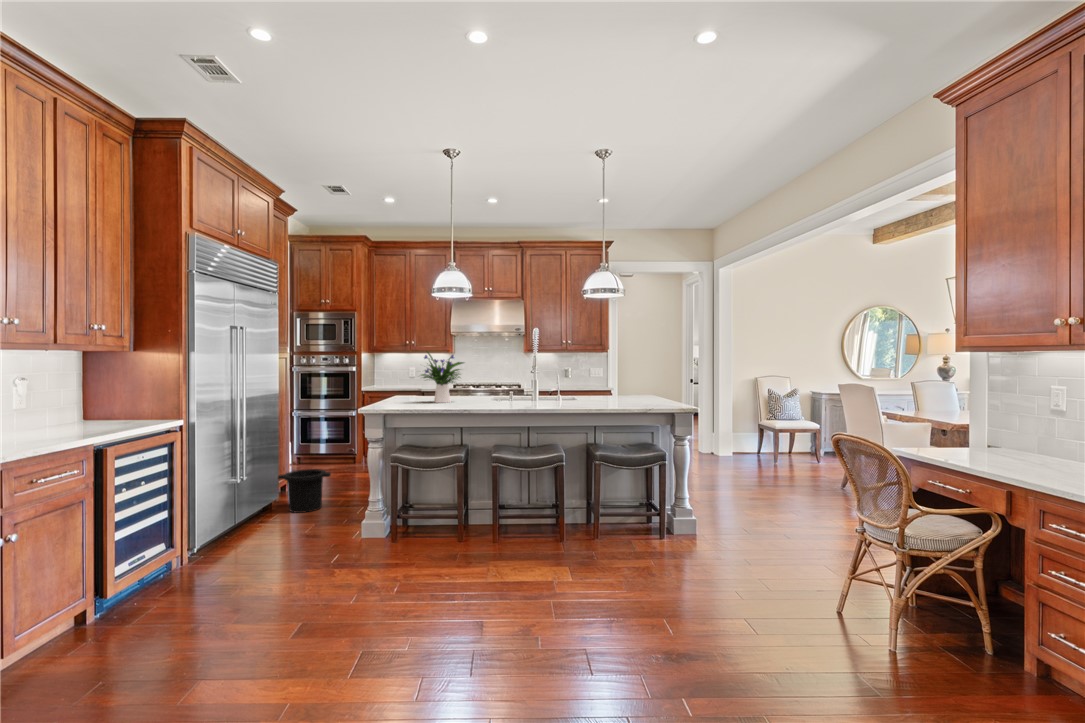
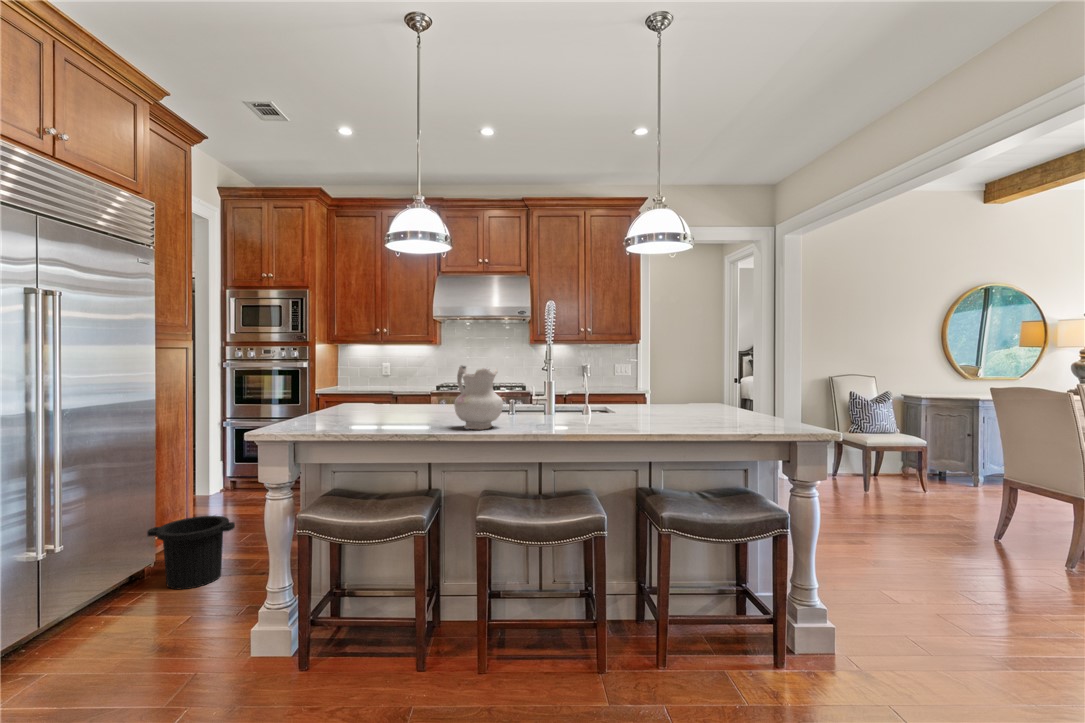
flower arrangement: present [421,352,464,403] -> none [361,334,441,418]
ceramic pitcher: none [479,370,506,407] -> present [454,365,503,430]

